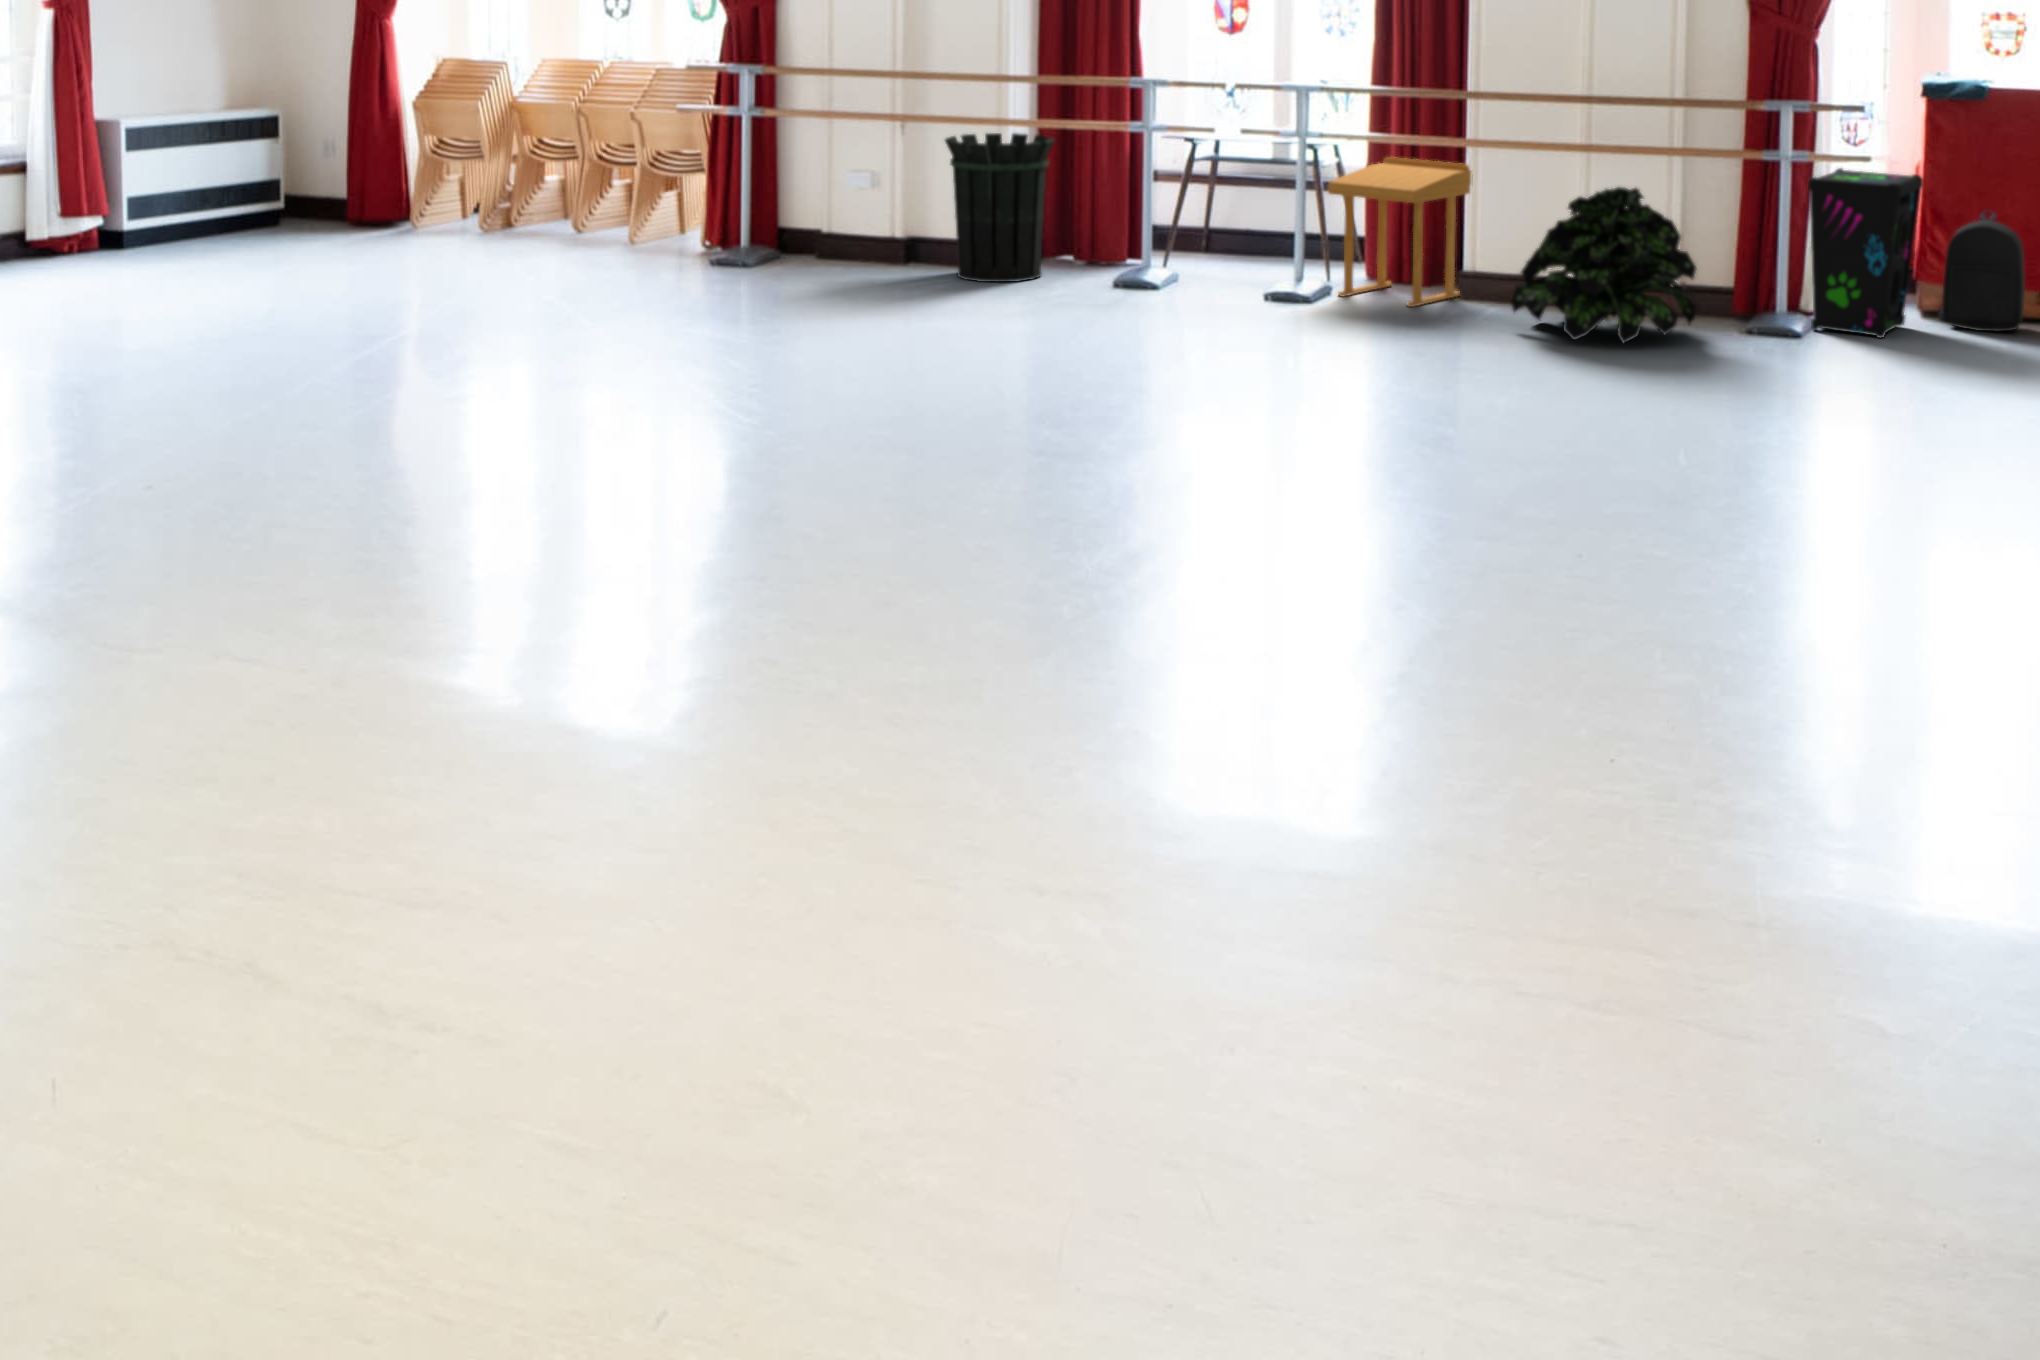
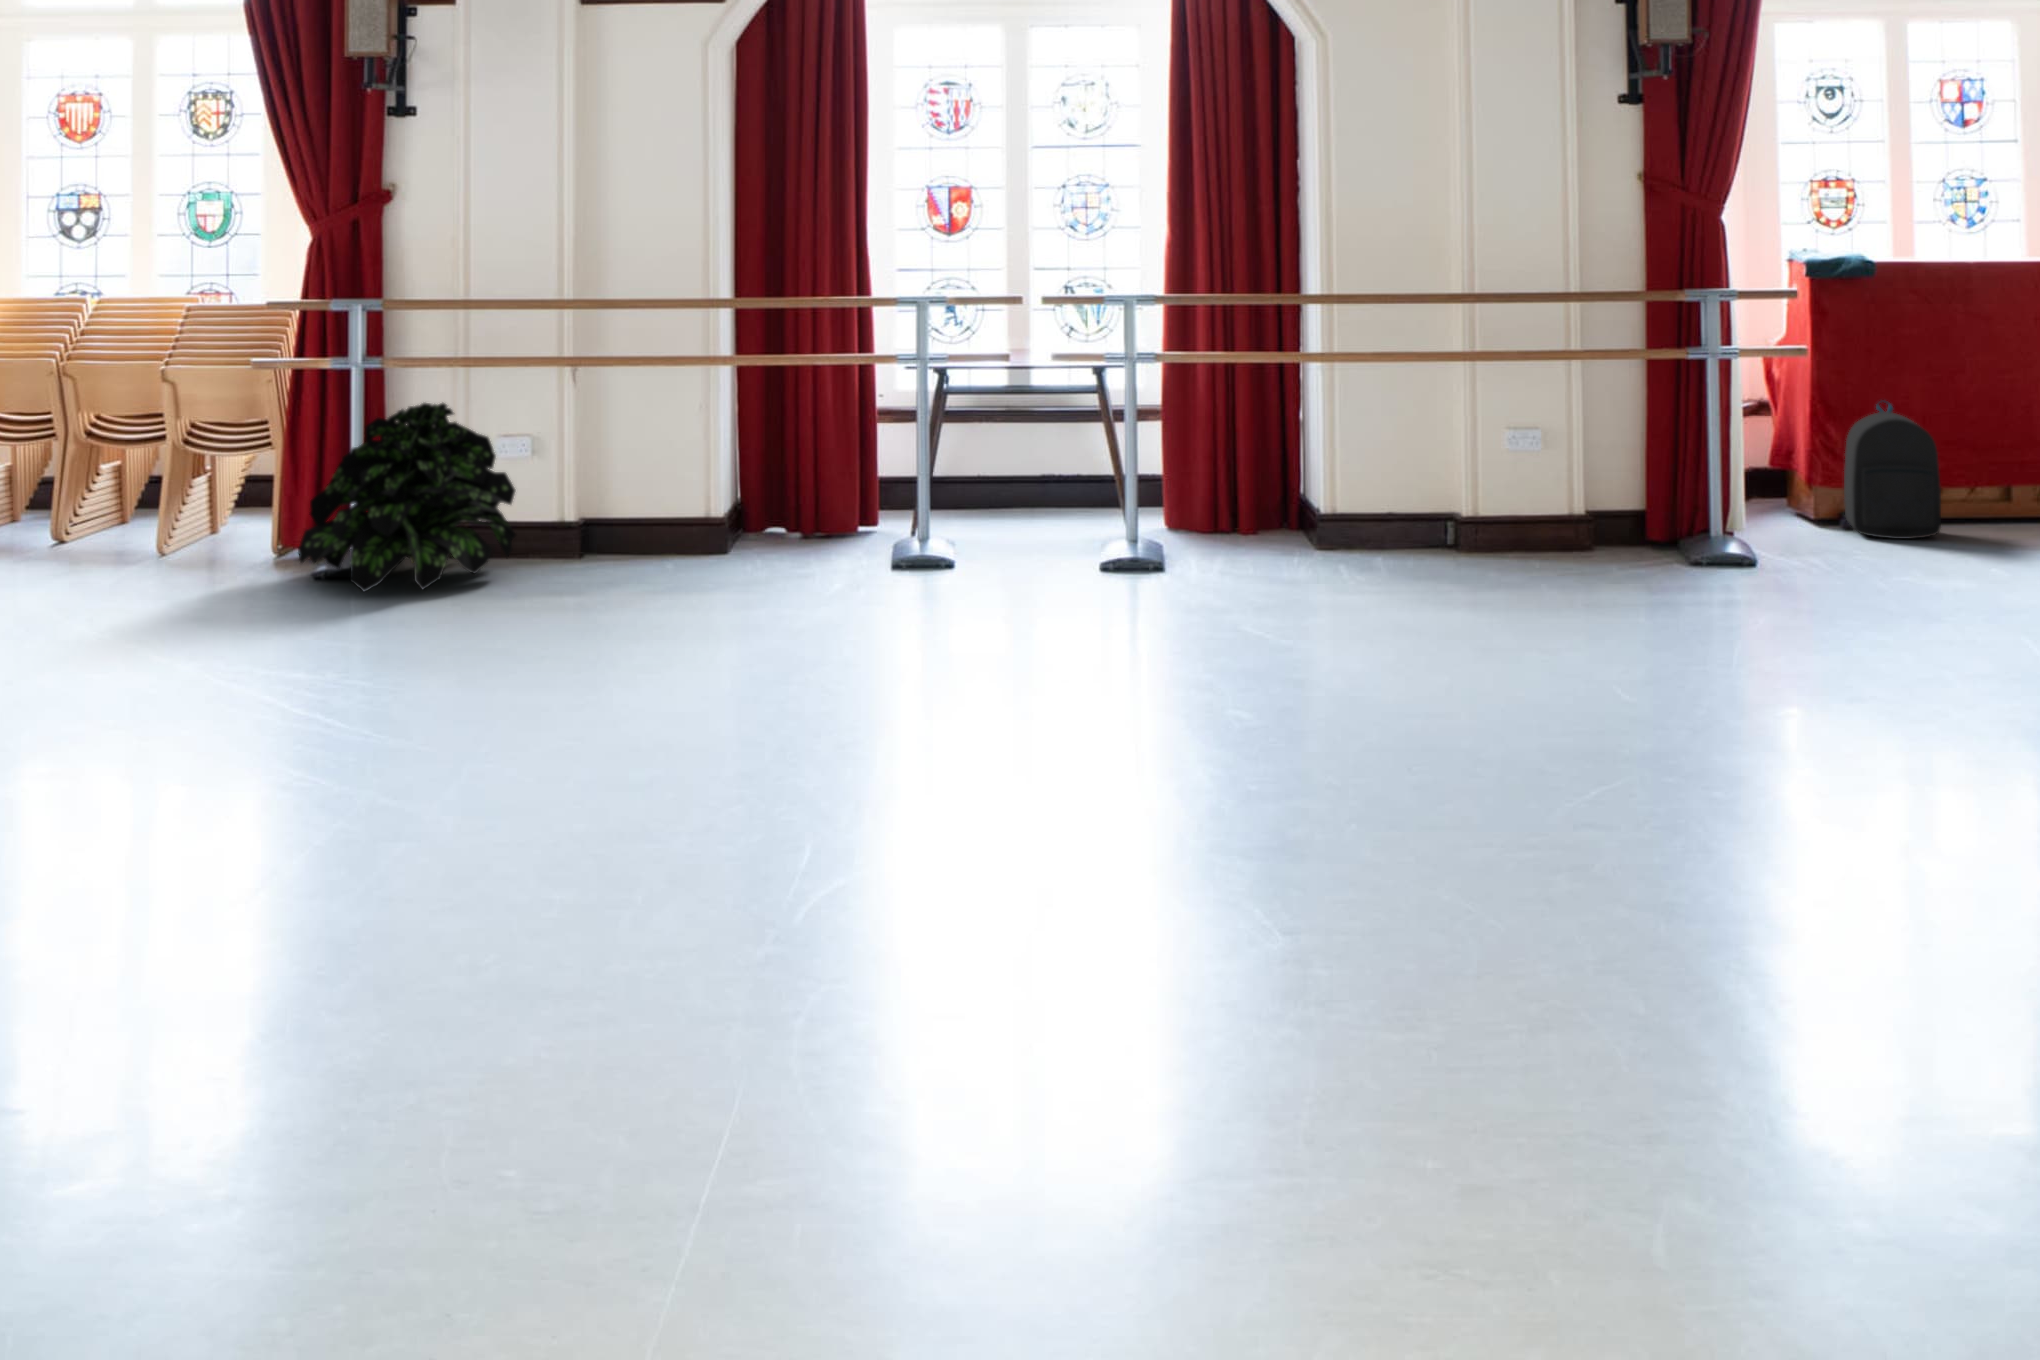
waste bin: present [945,133,1055,282] -> none [649,371,795,571]
side table: present [1328,157,1471,307] -> none [1156,376,1315,562]
speaker: present [1808,168,1923,338] -> none [1725,361,1839,558]
potted plant: present [1511,187,1697,343] -> present [298,403,516,591]

